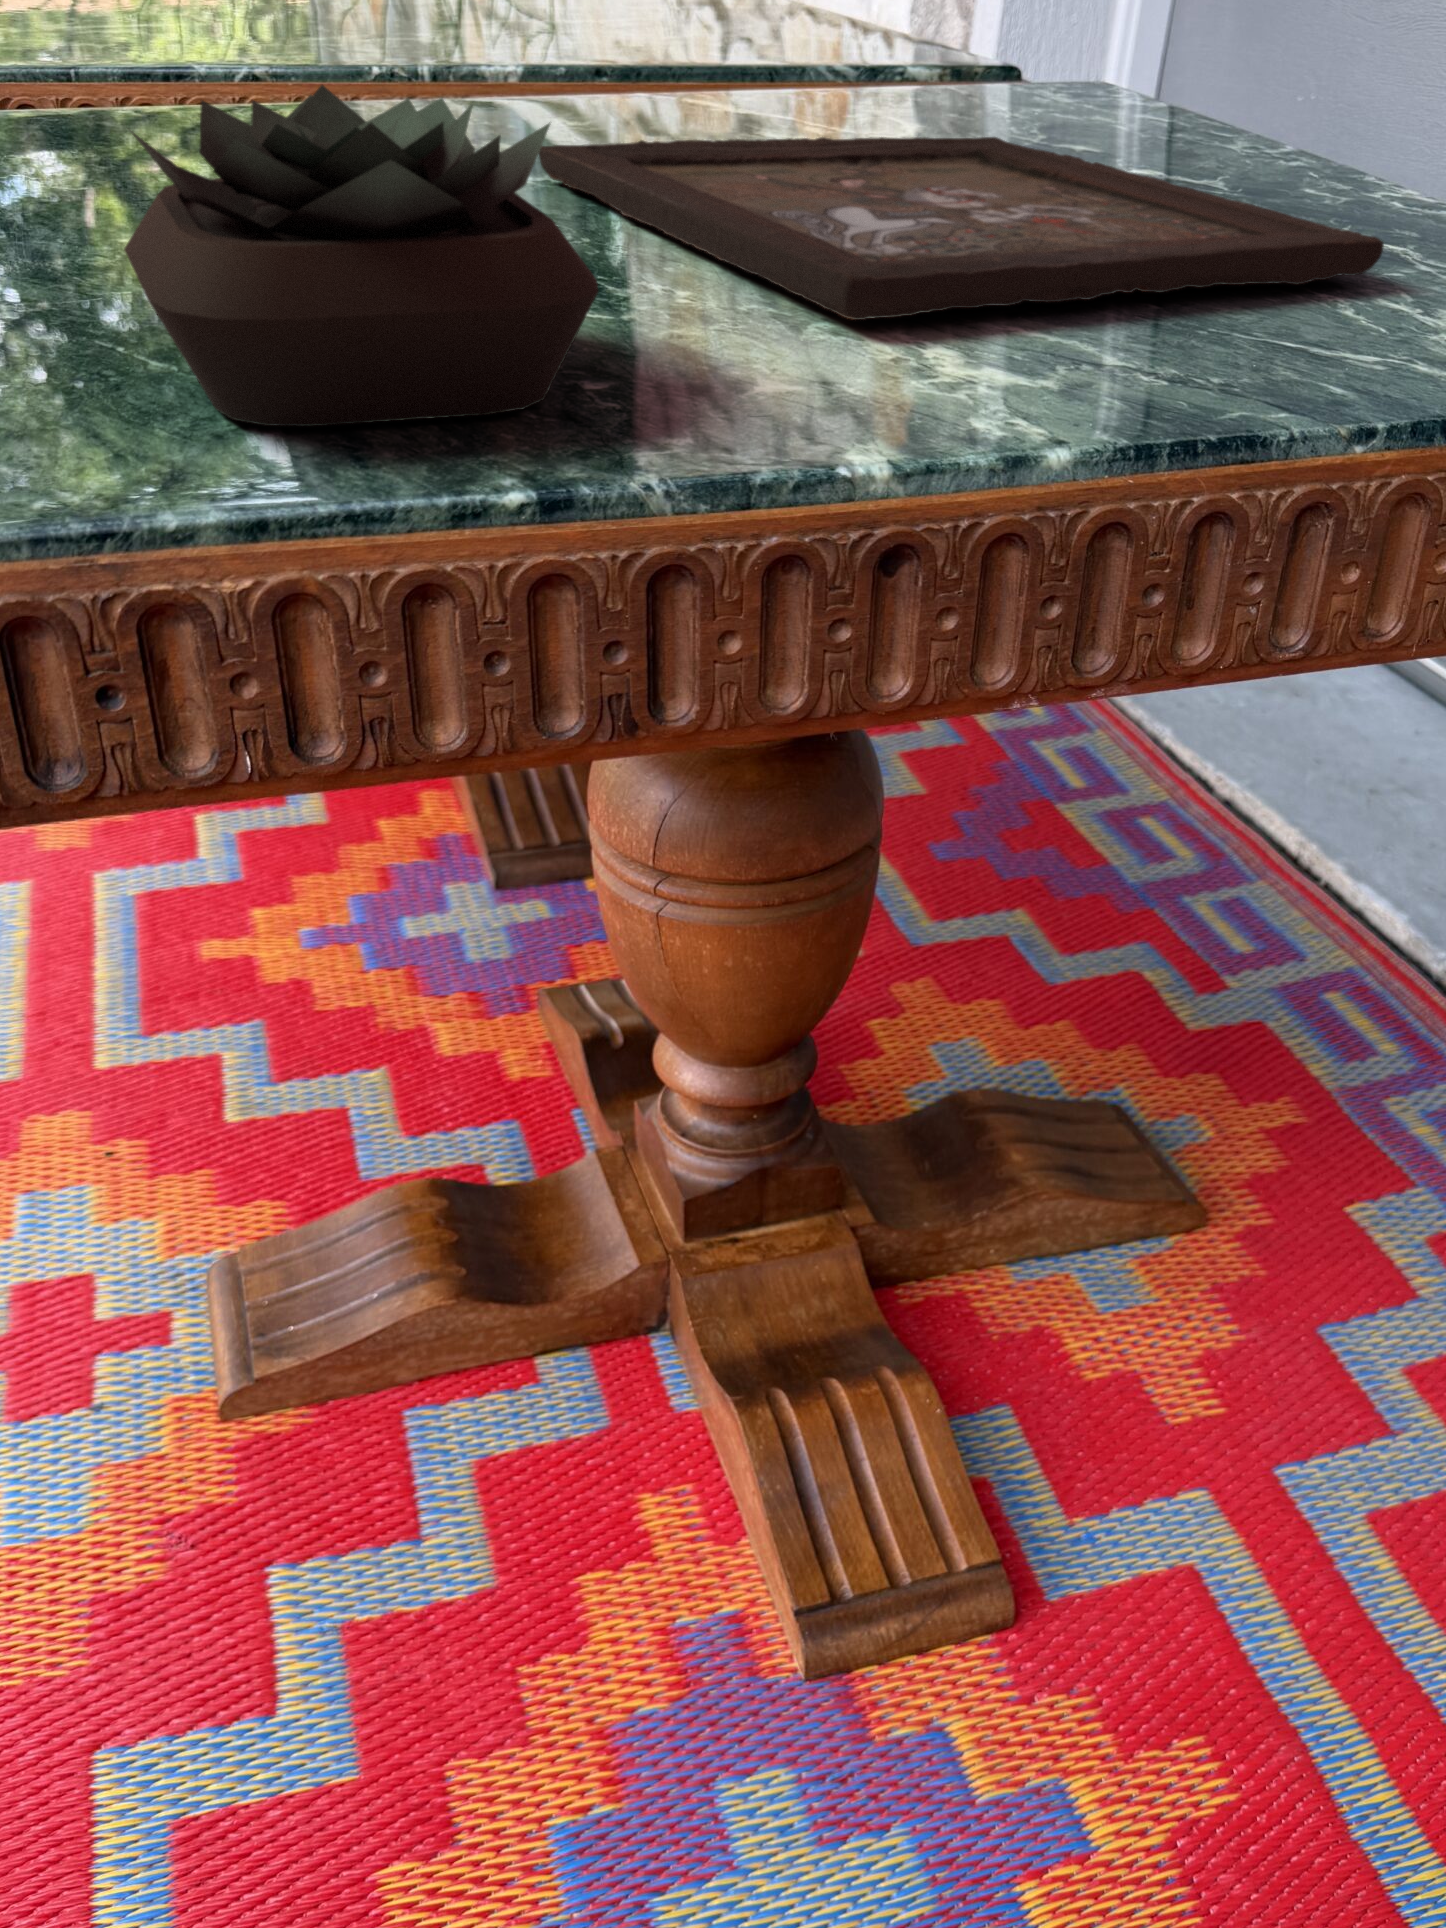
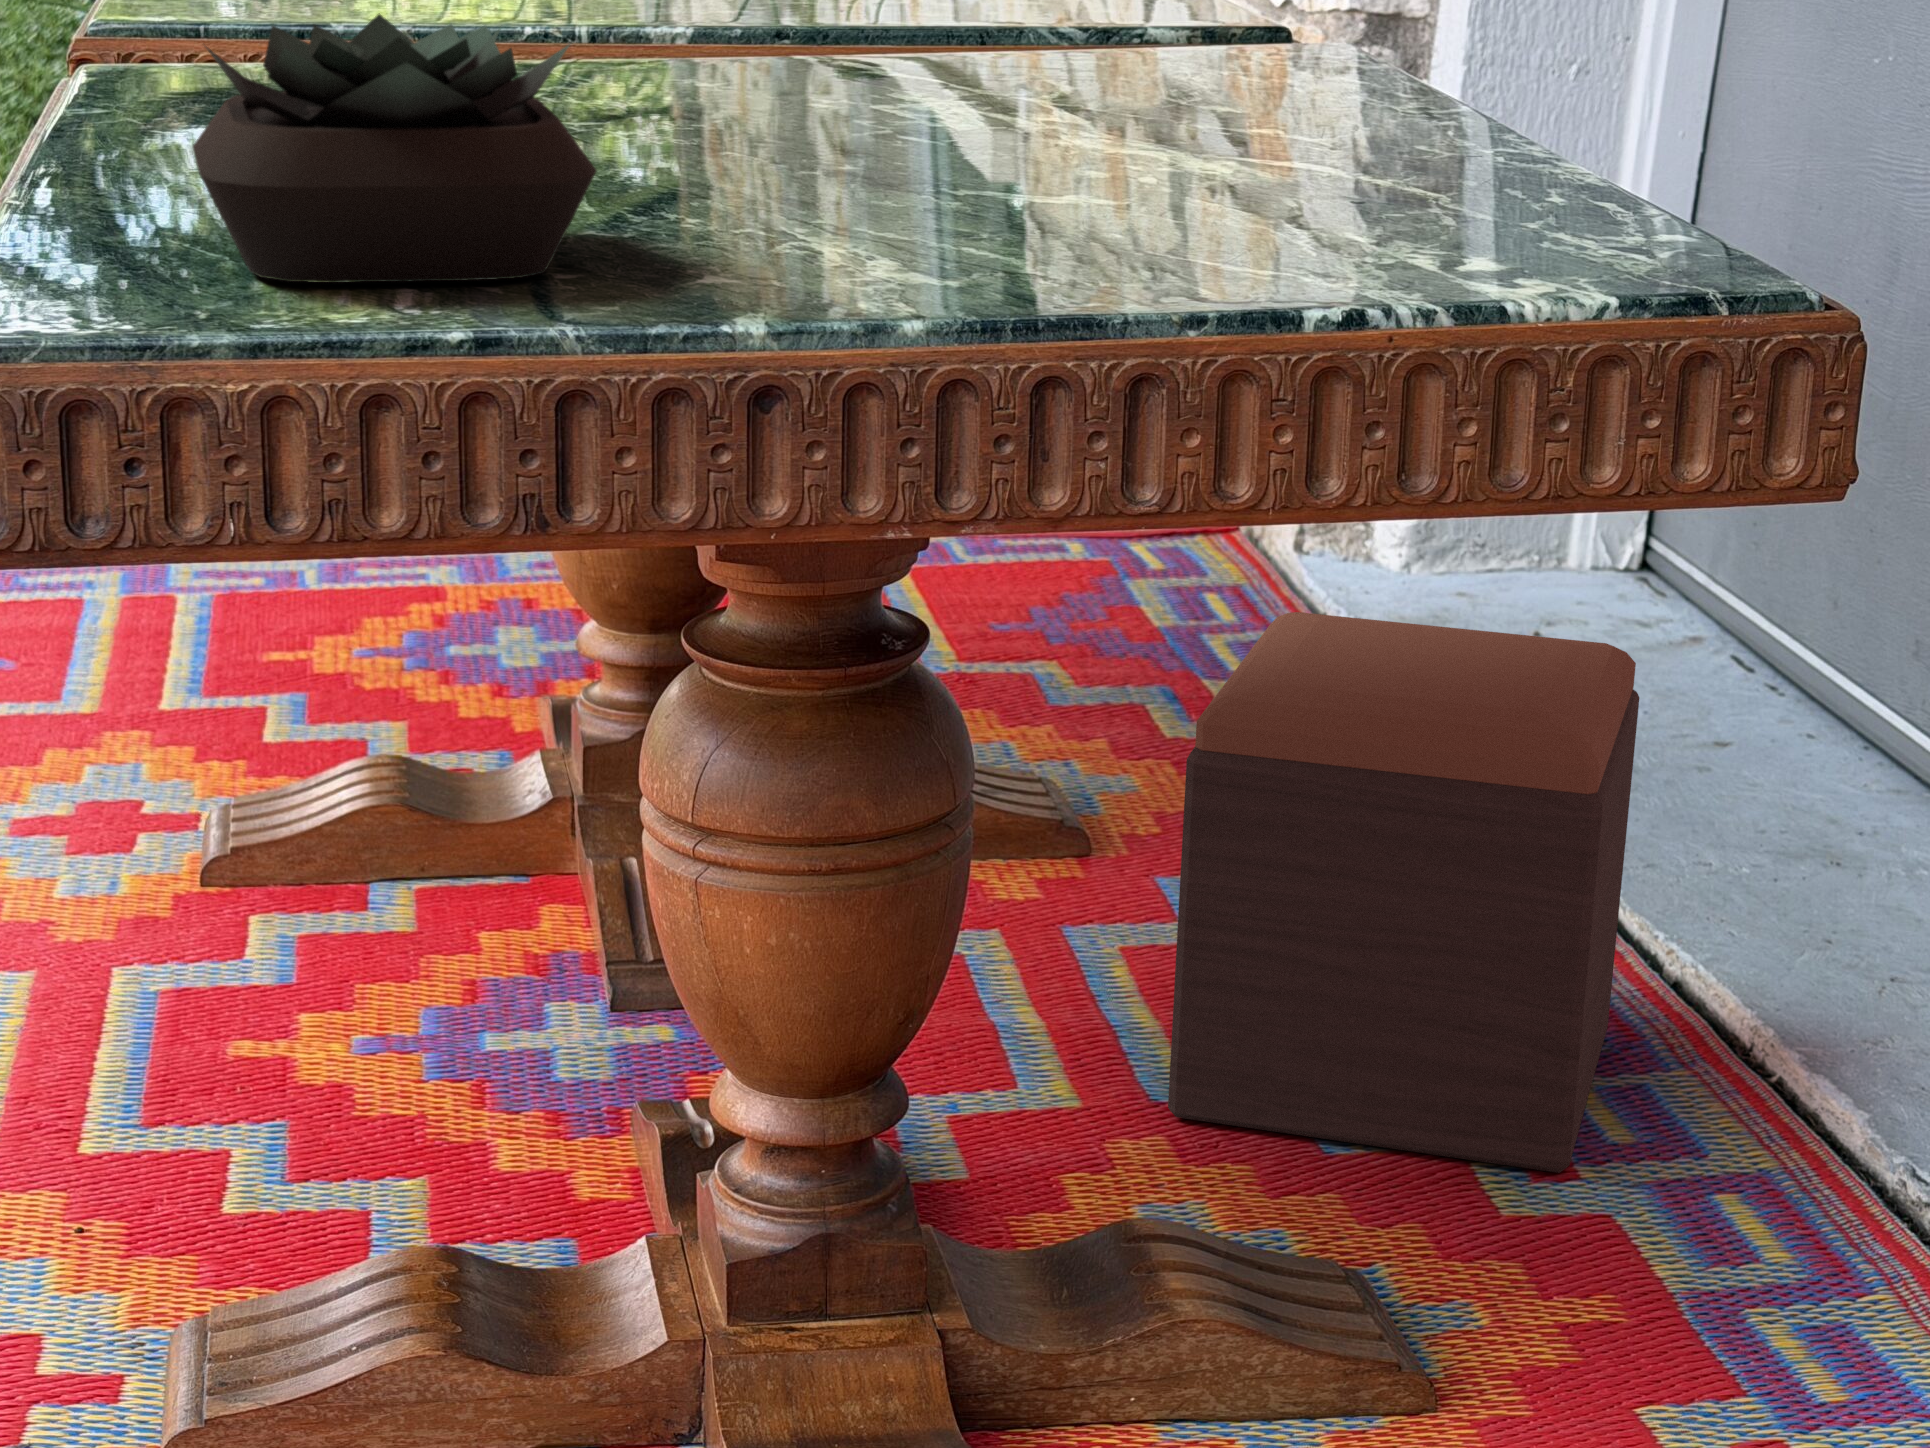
tray: present [539,137,1384,320] -> none [650,90,1486,226]
footstool: none [940,566,1296,1004] -> present [1168,612,1639,1173]

